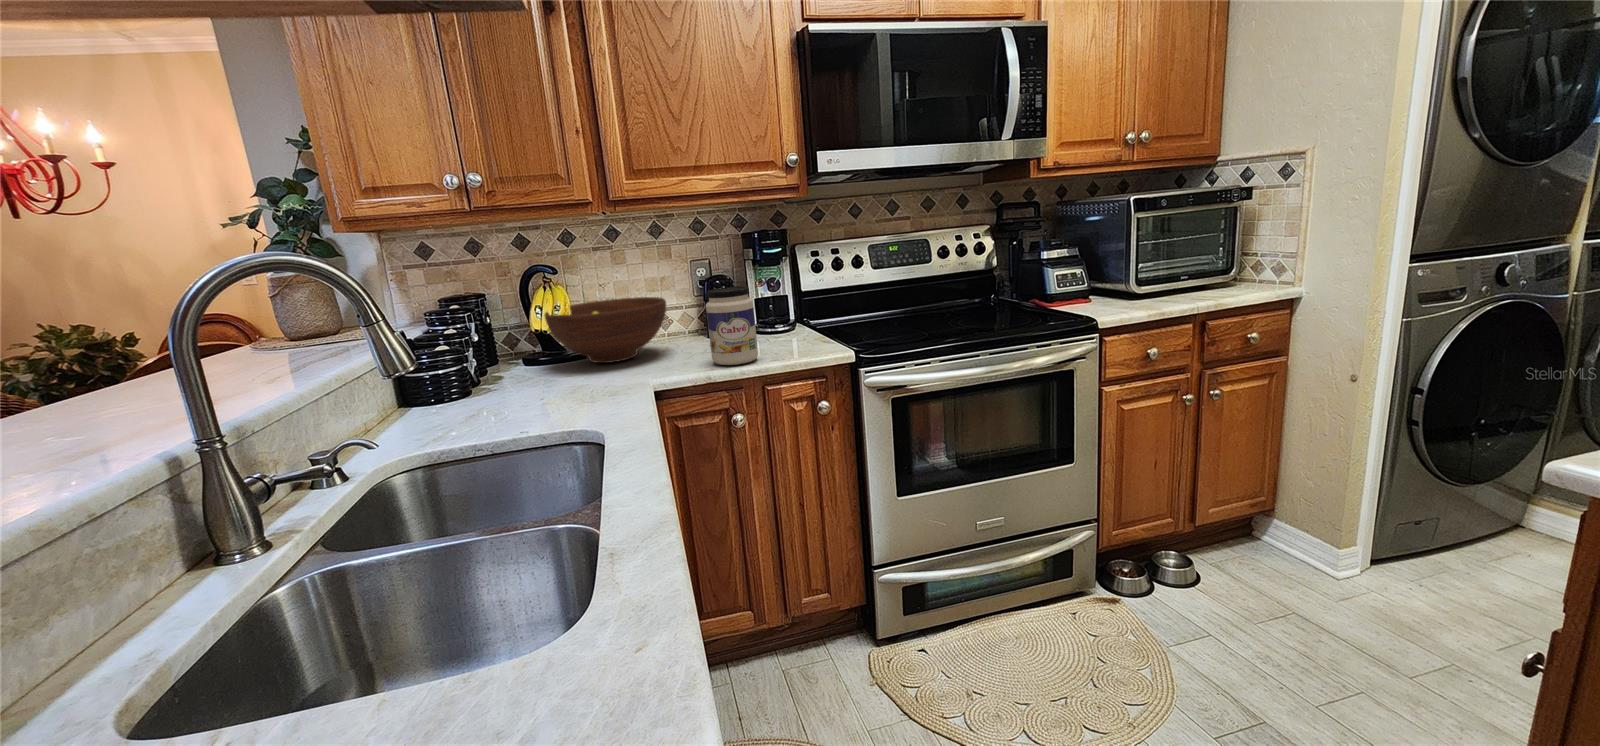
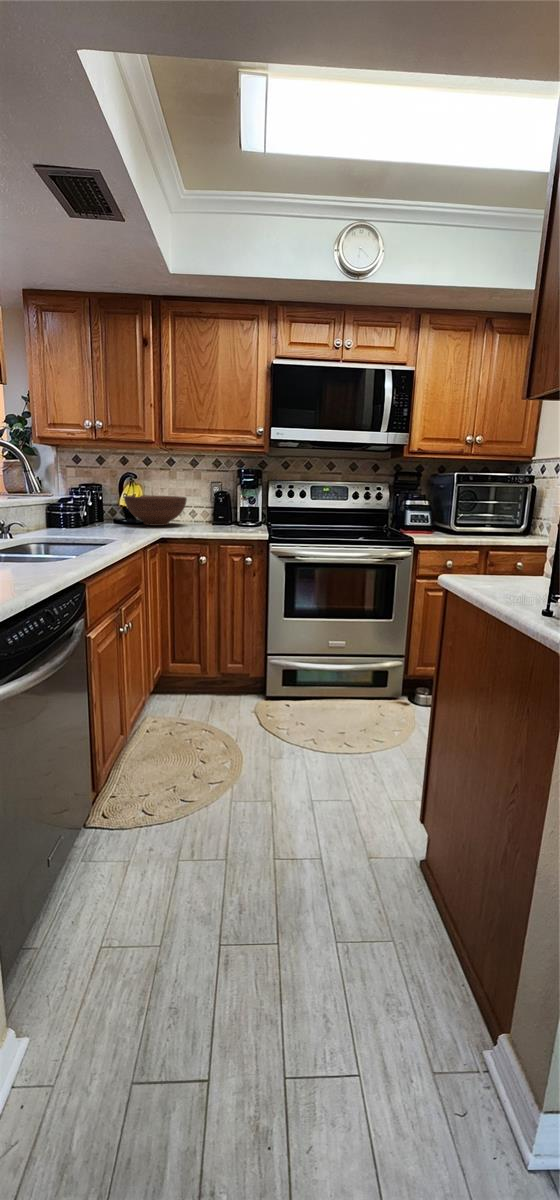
jar: present [706,287,758,365] -> none [197,493,221,532]

